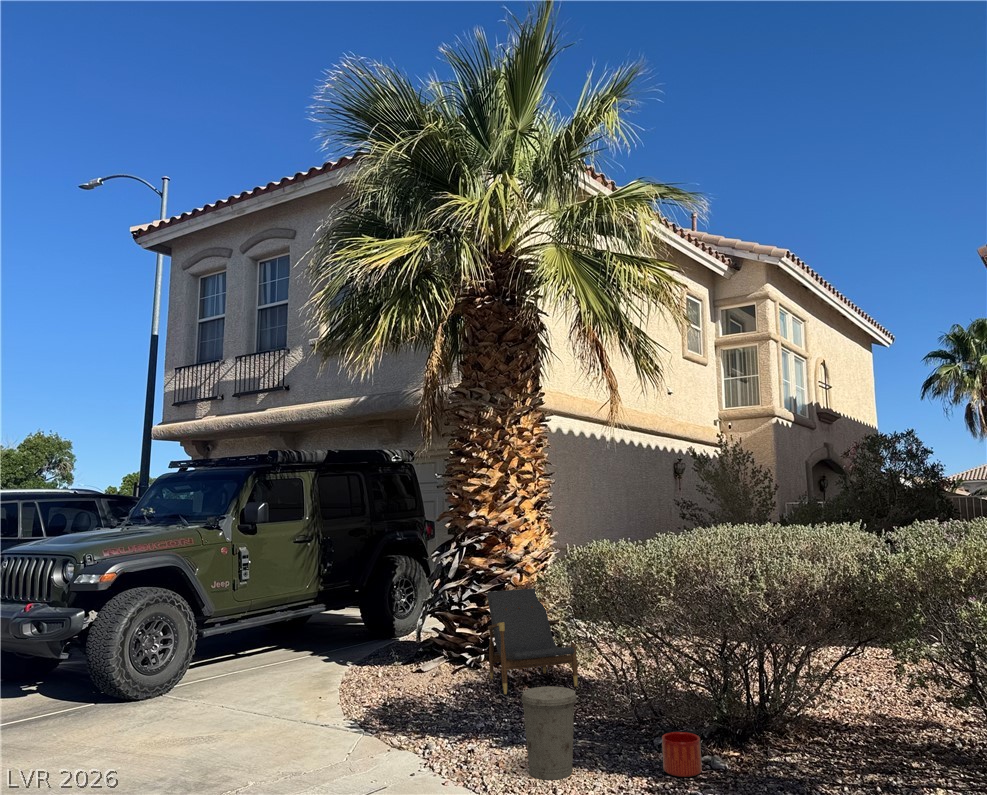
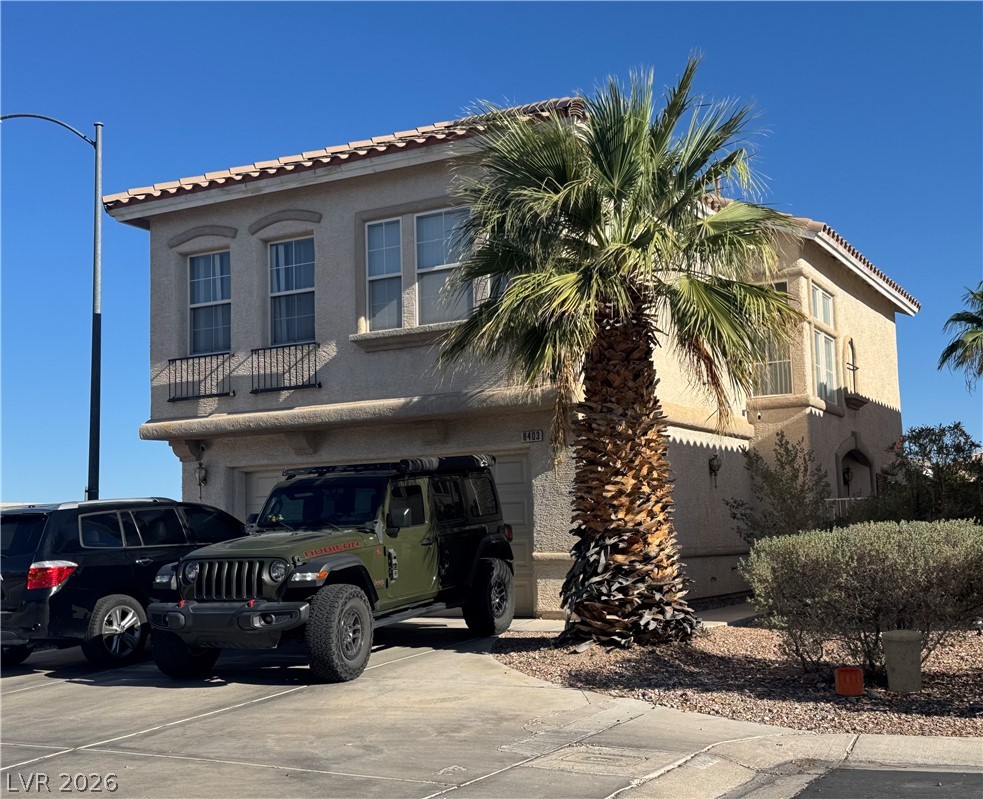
lounge chair: present [487,588,578,694] -> none [632,579,718,665]
trash can: present [522,686,576,780] -> present [882,630,923,692]

